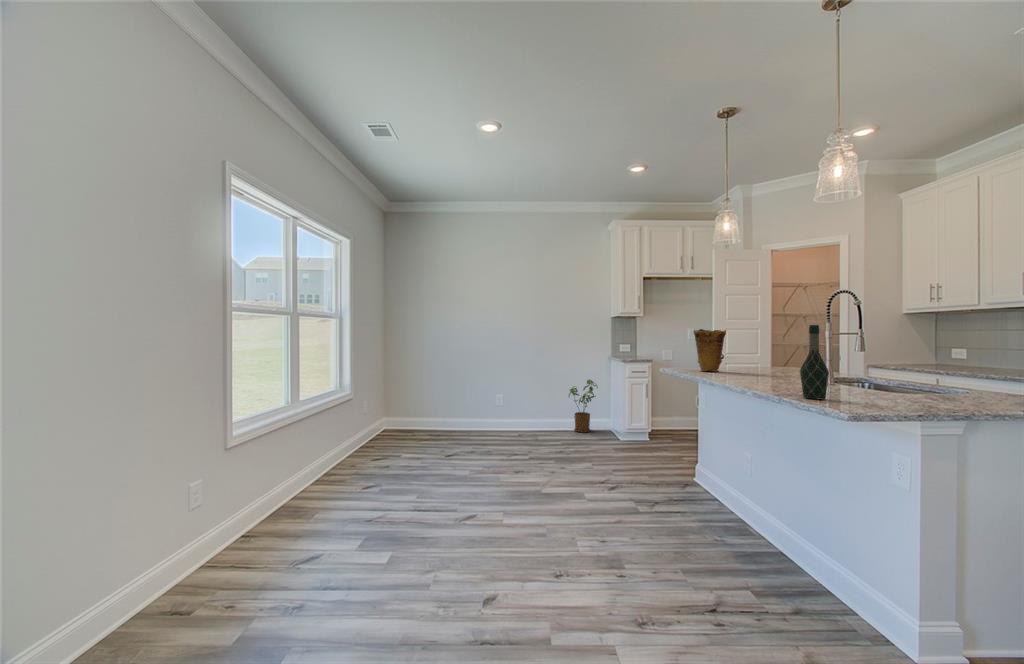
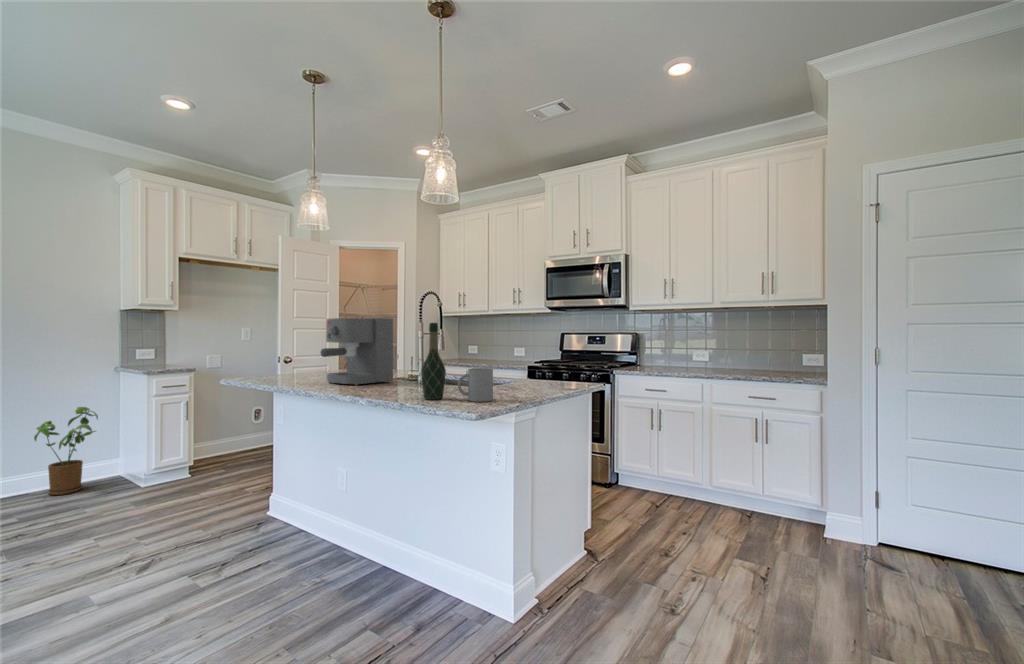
coffee maker: none [722,320,797,381] -> present [321,318,393,386]
vase: present [693,329,726,372] -> none [273,327,313,379]
mug: none [839,372,886,408] -> present [458,368,493,402]

